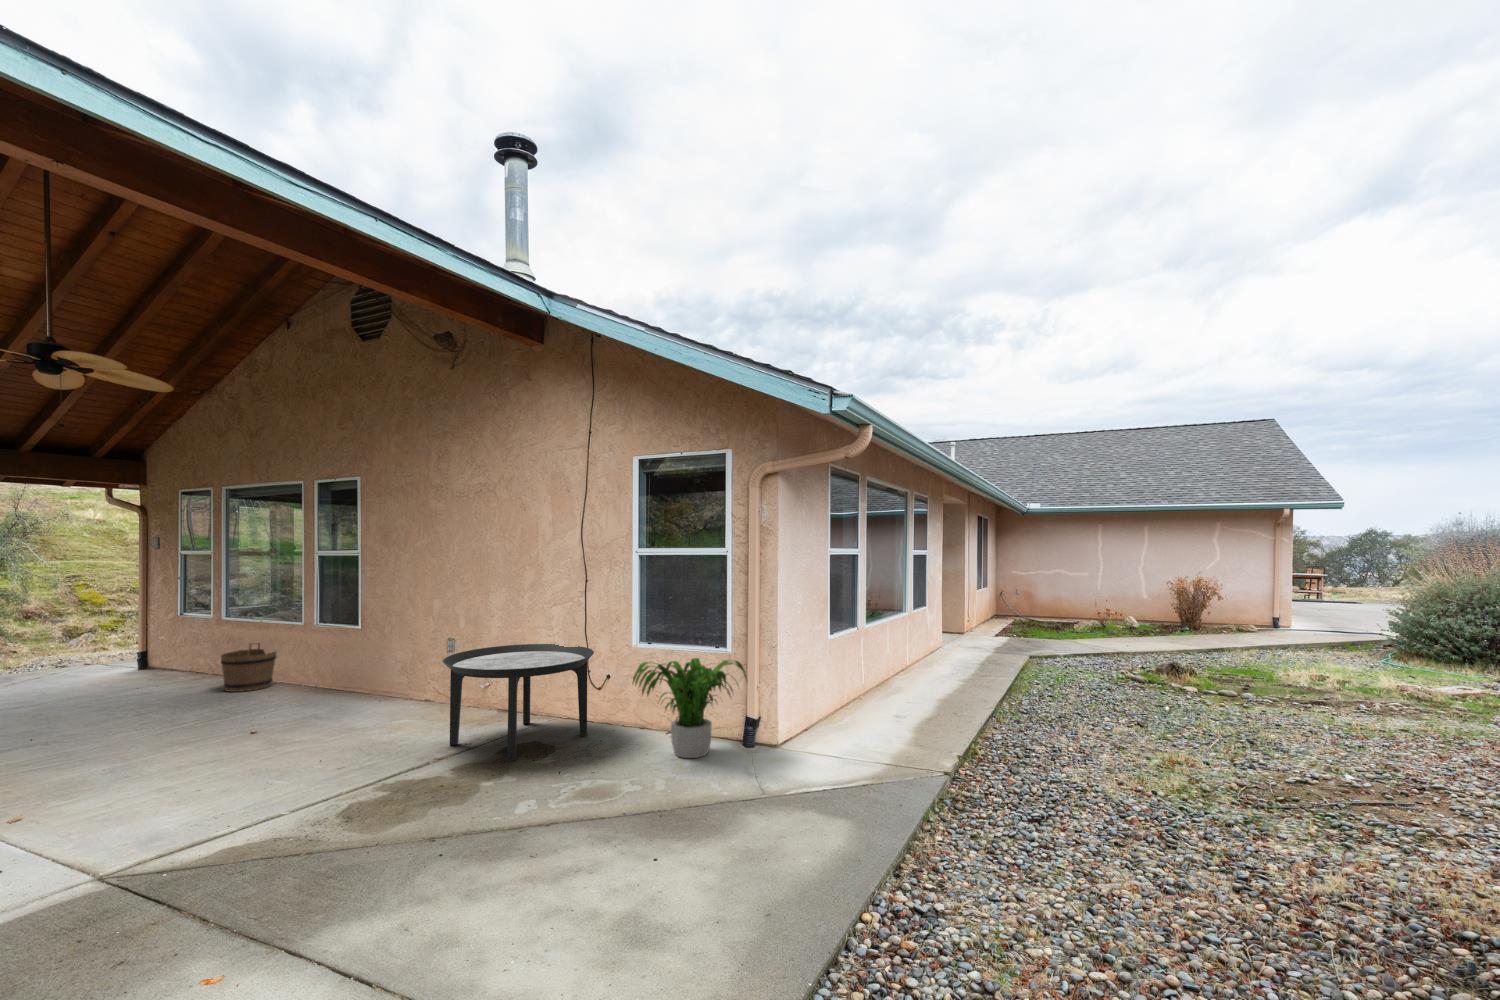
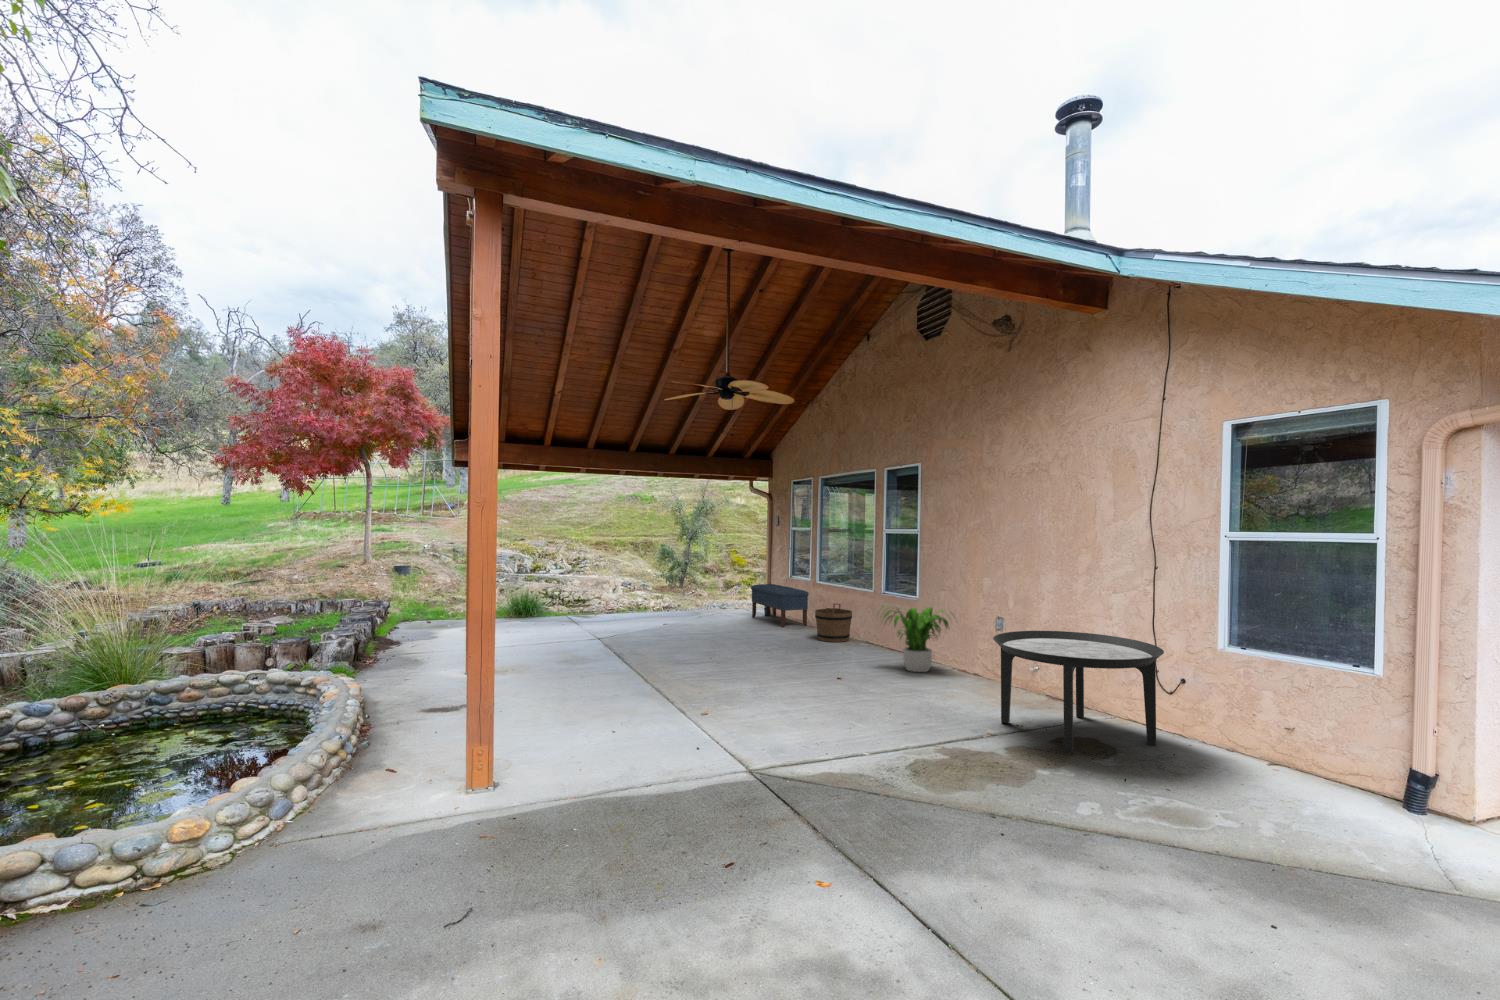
bench: none [113,627,212,683] -> present [751,584,809,627]
potted plant: present [633,658,747,758] -> present [884,607,949,672]

